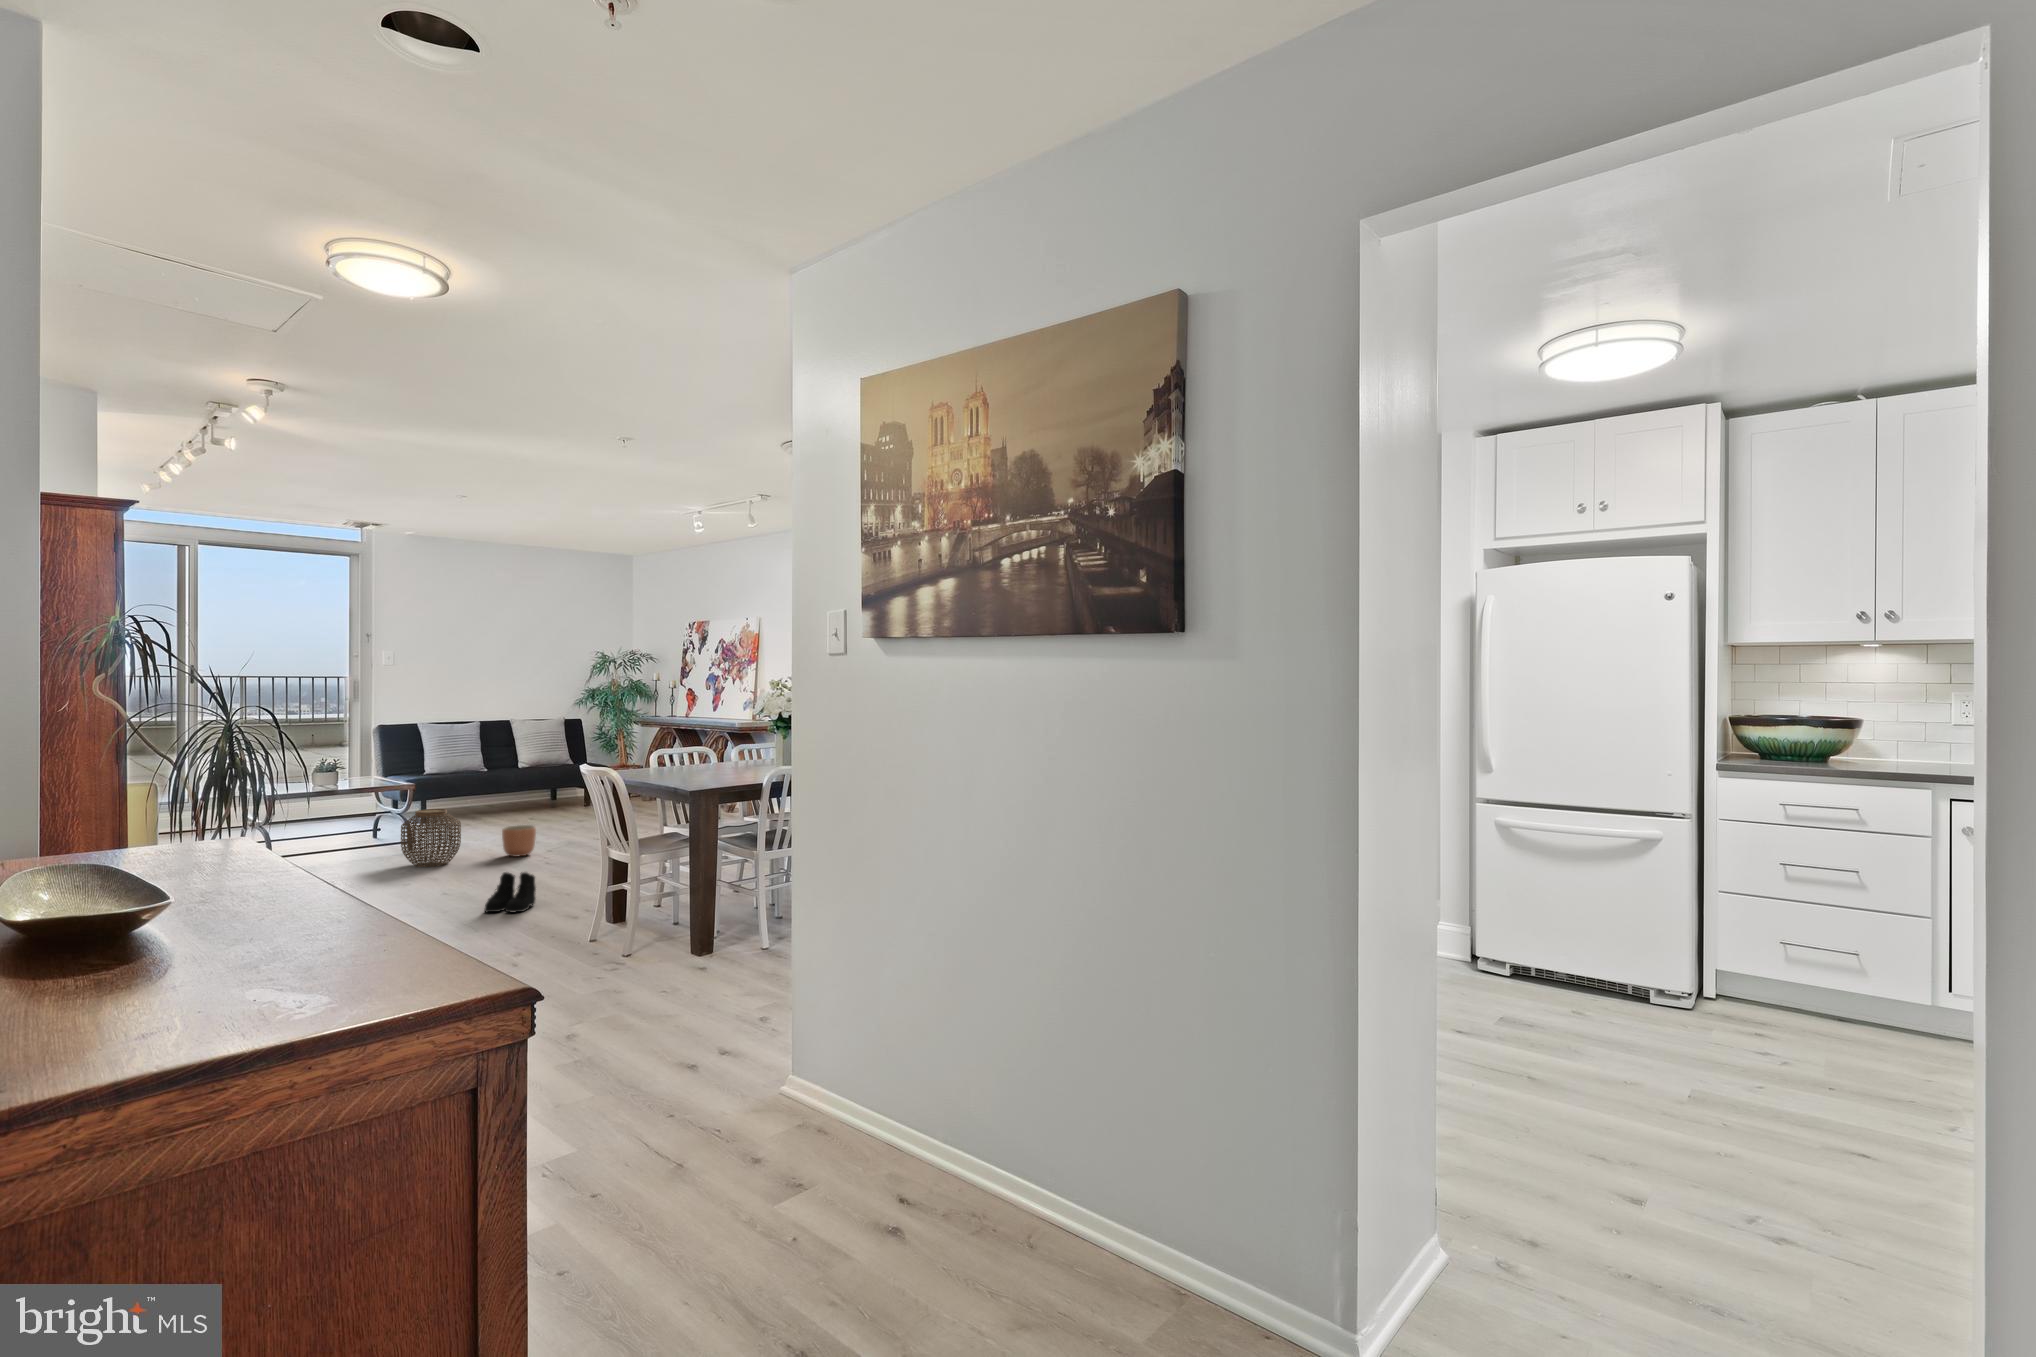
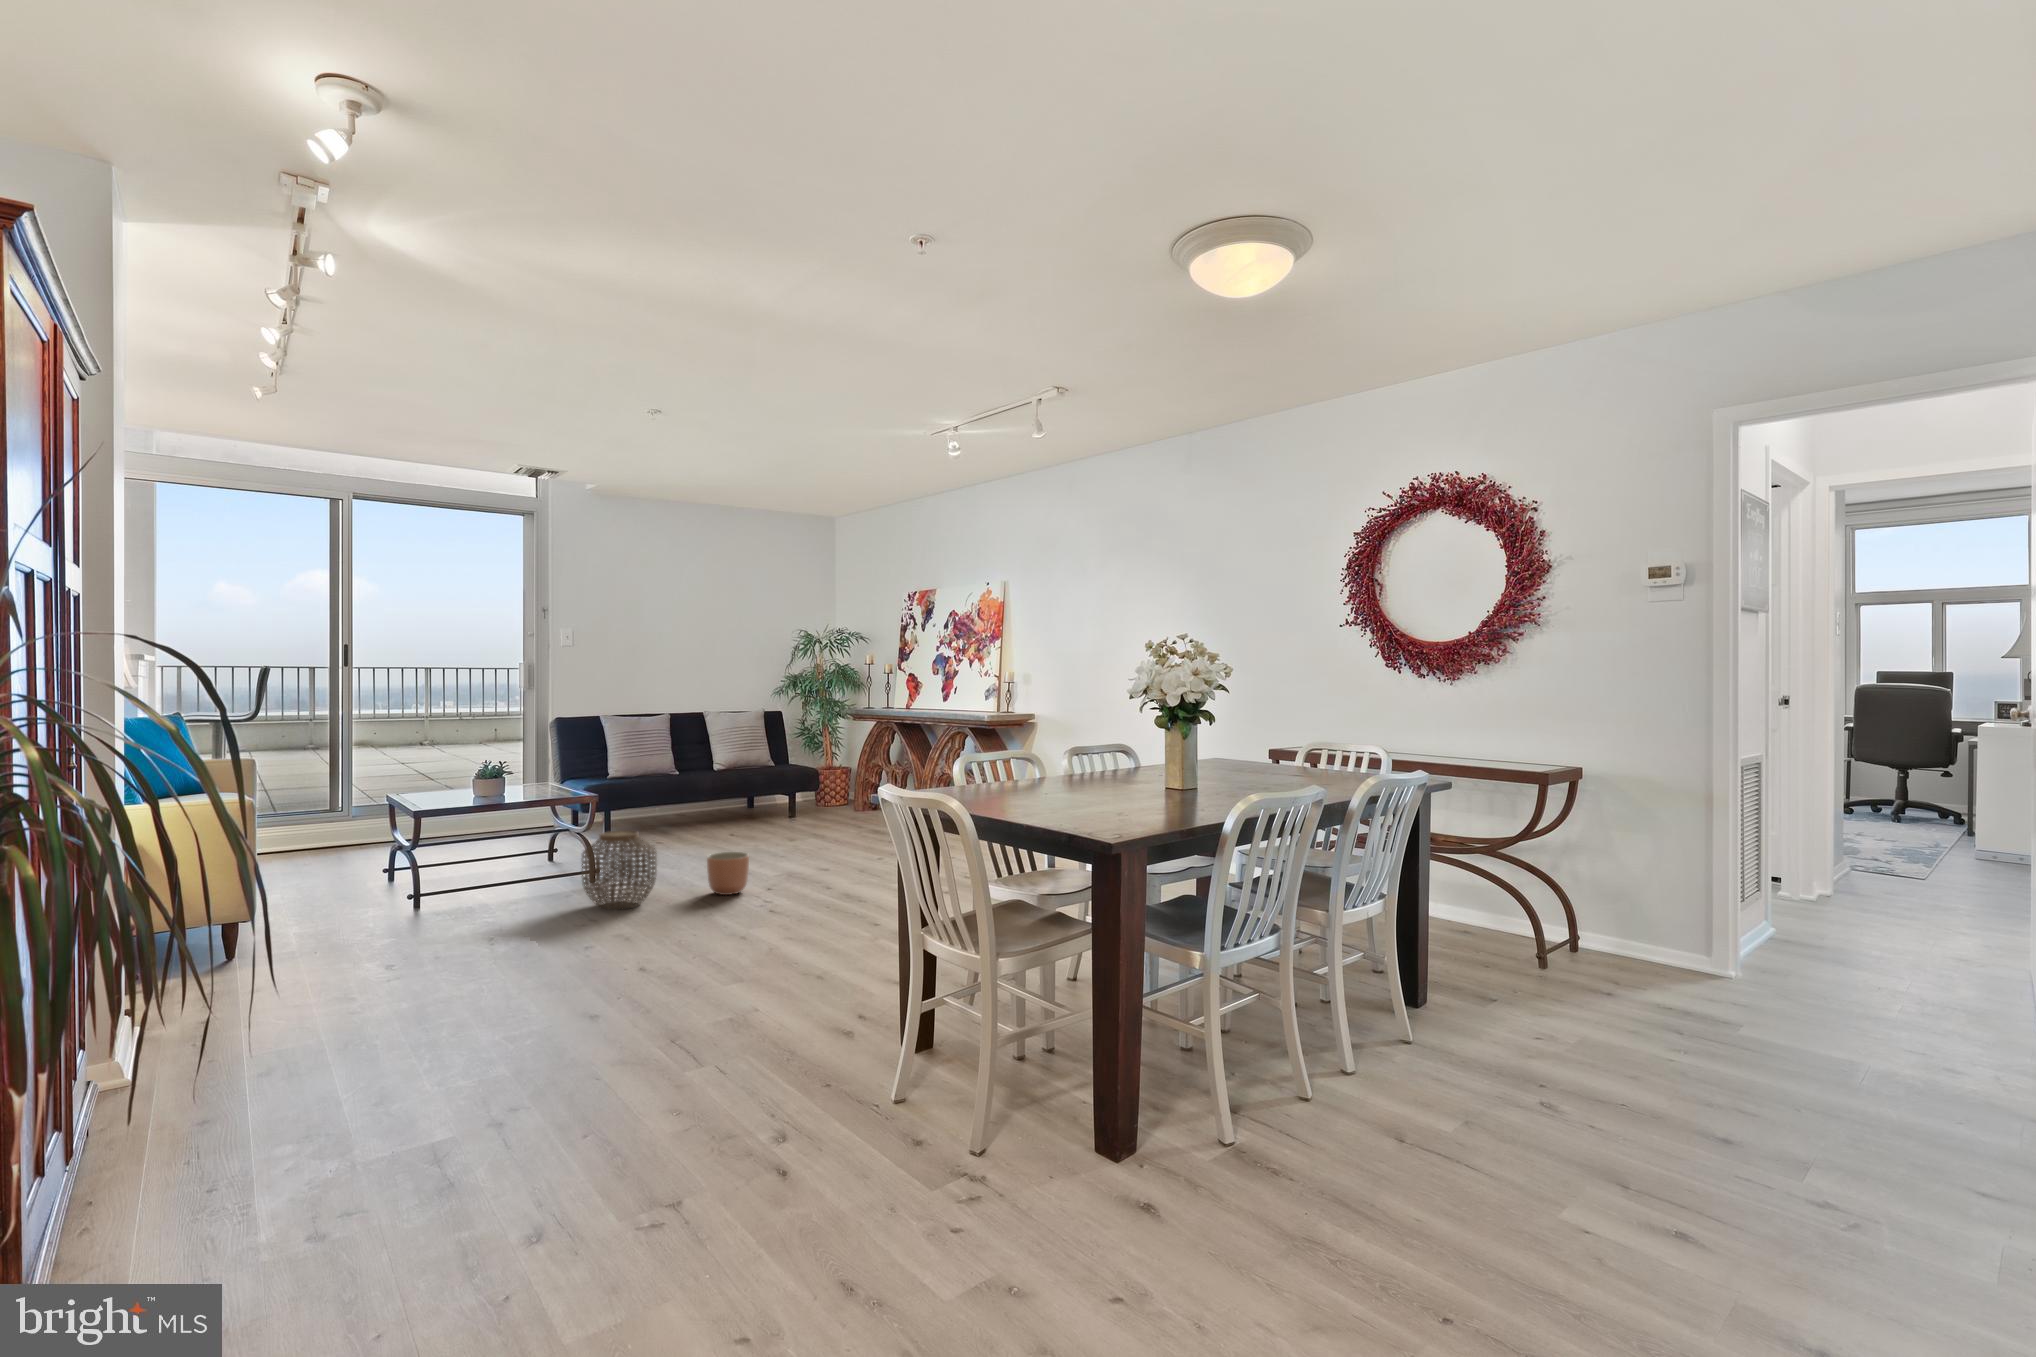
boots: present [484,872,536,912] -> none [700,939,770,1004]

